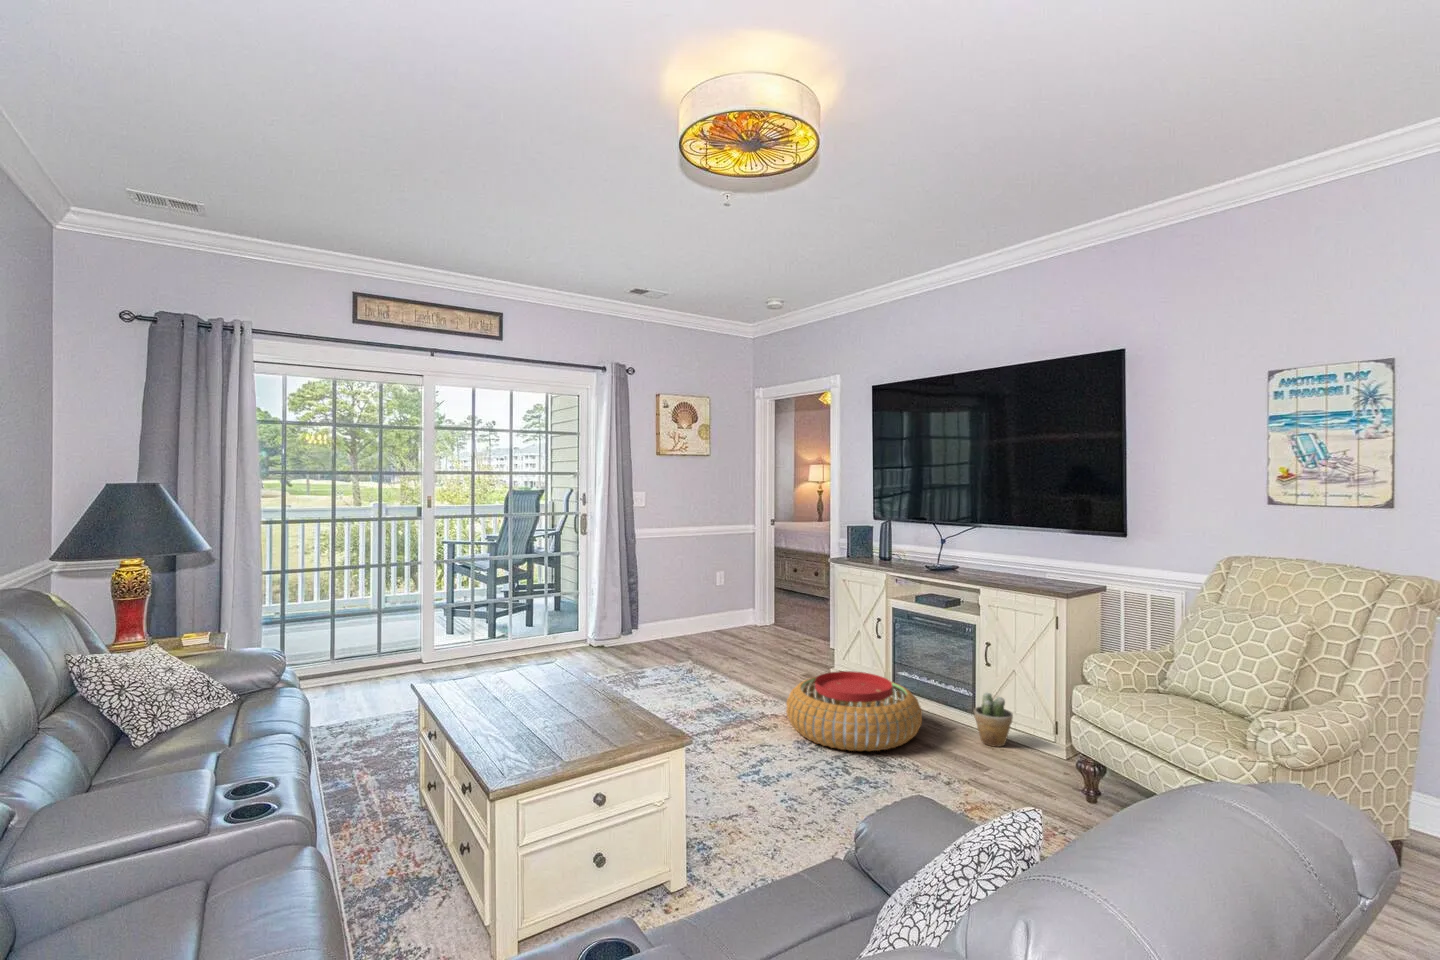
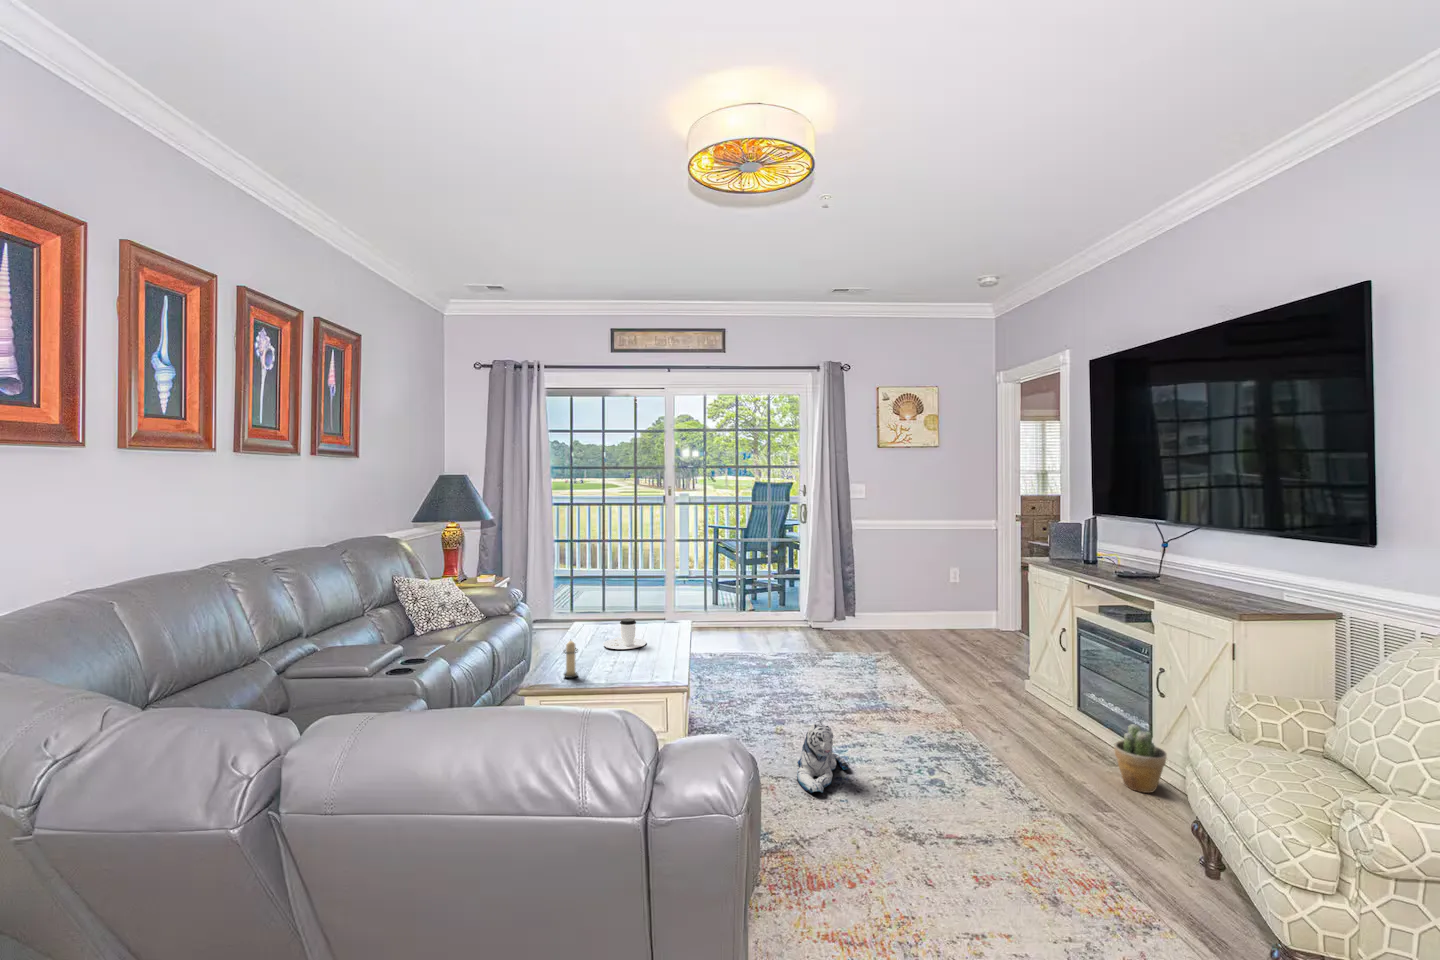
coffee cup: none [523,665,578,706] -> present [603,618,646,649]
pouf: present [786,671,922,751] -> none [902,675,1057,764]
candle: none [544,701,568,753] -> present [564,641,578,678]
plush toy: none [743,746,799,818] -> present [797,724,848,793]

